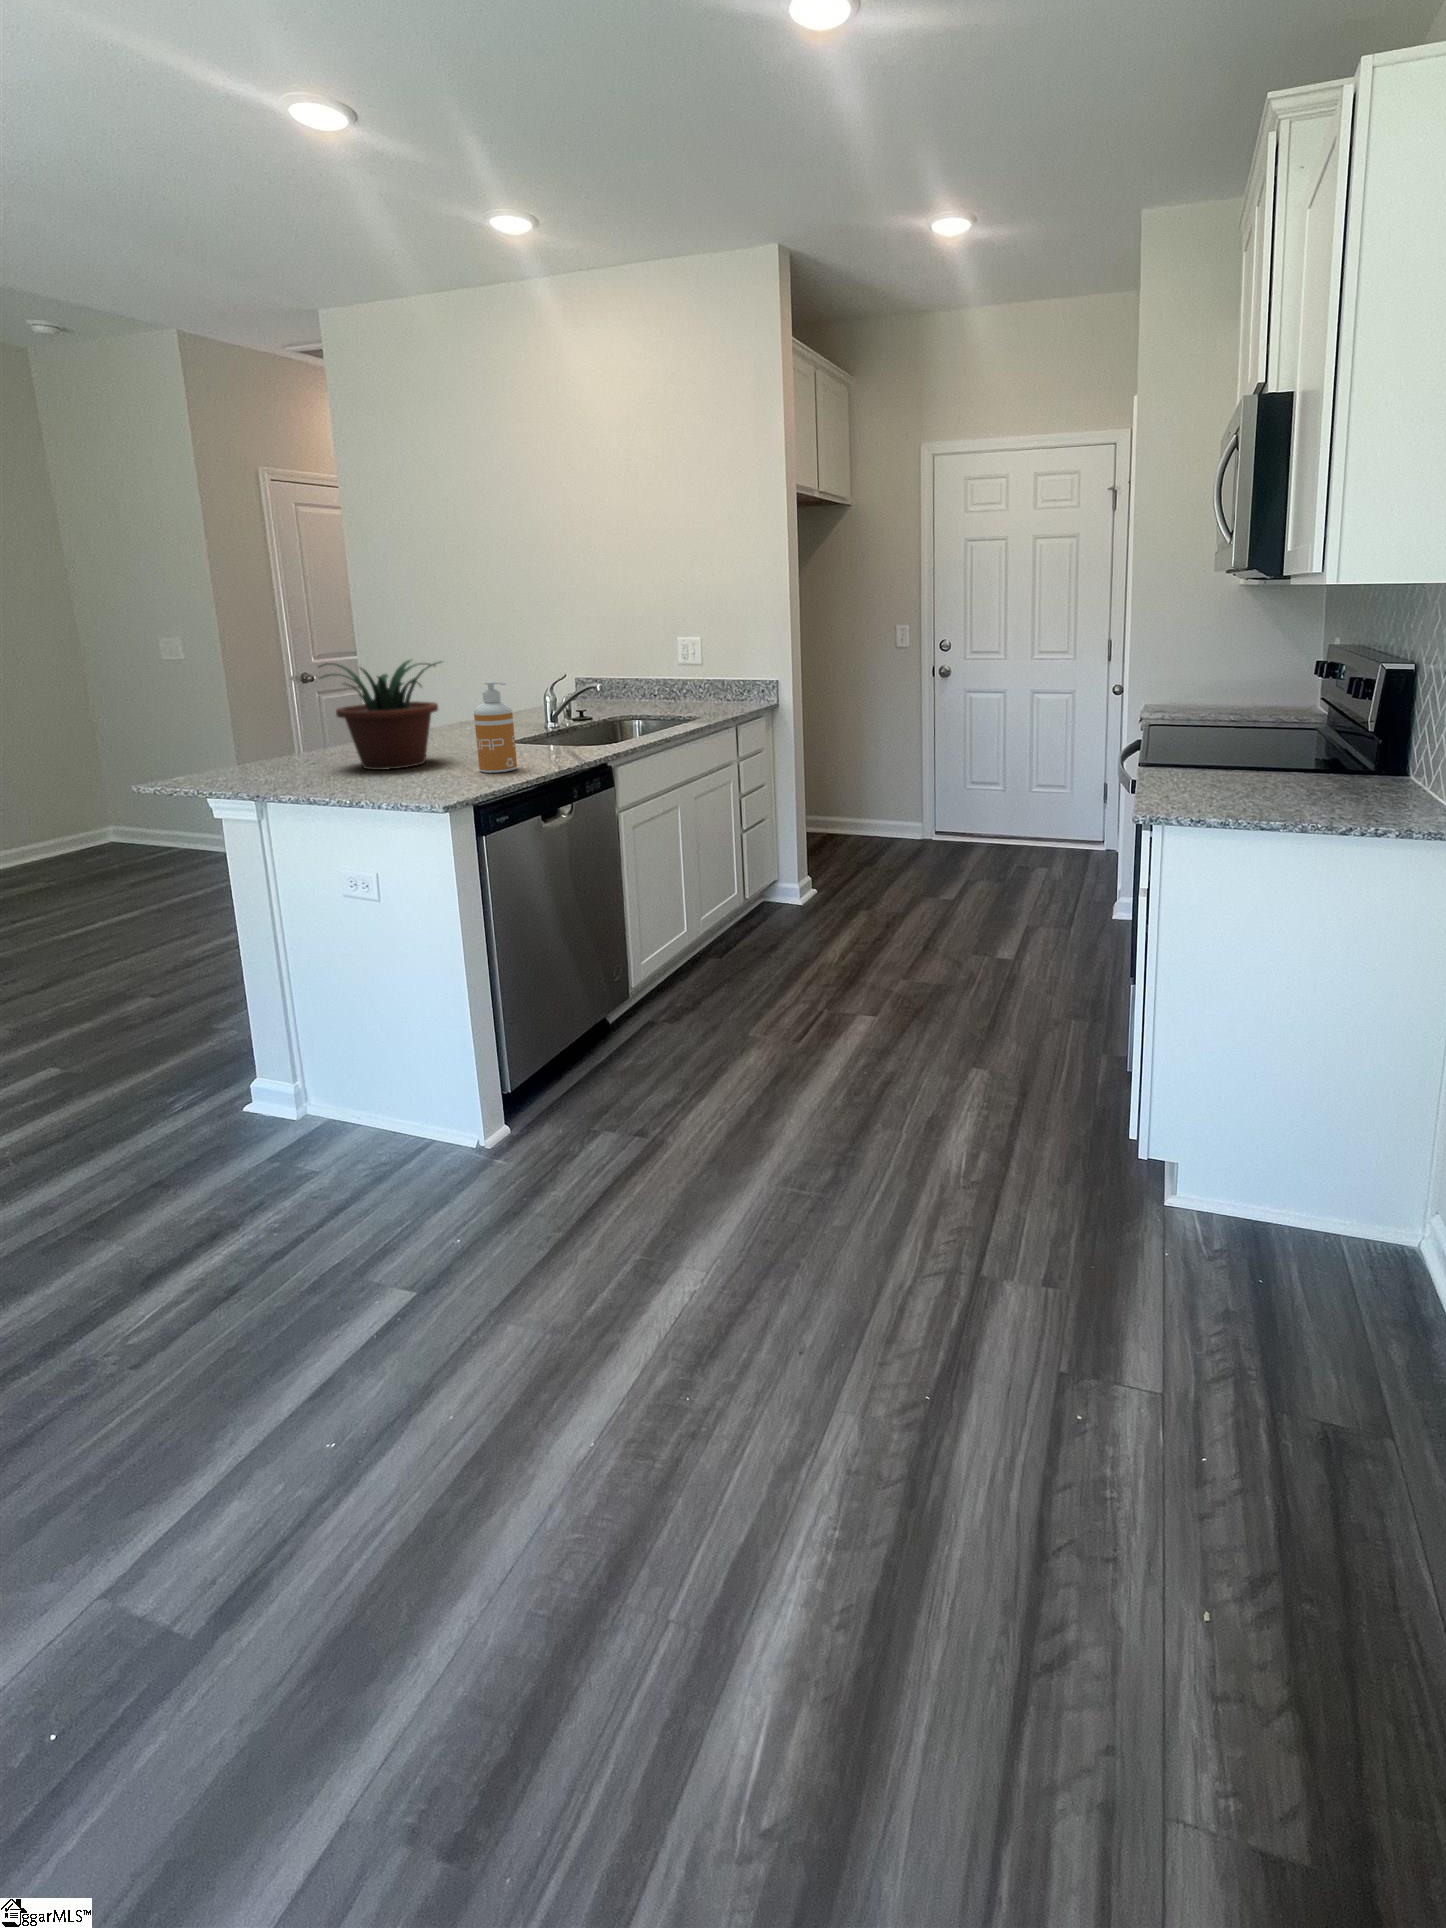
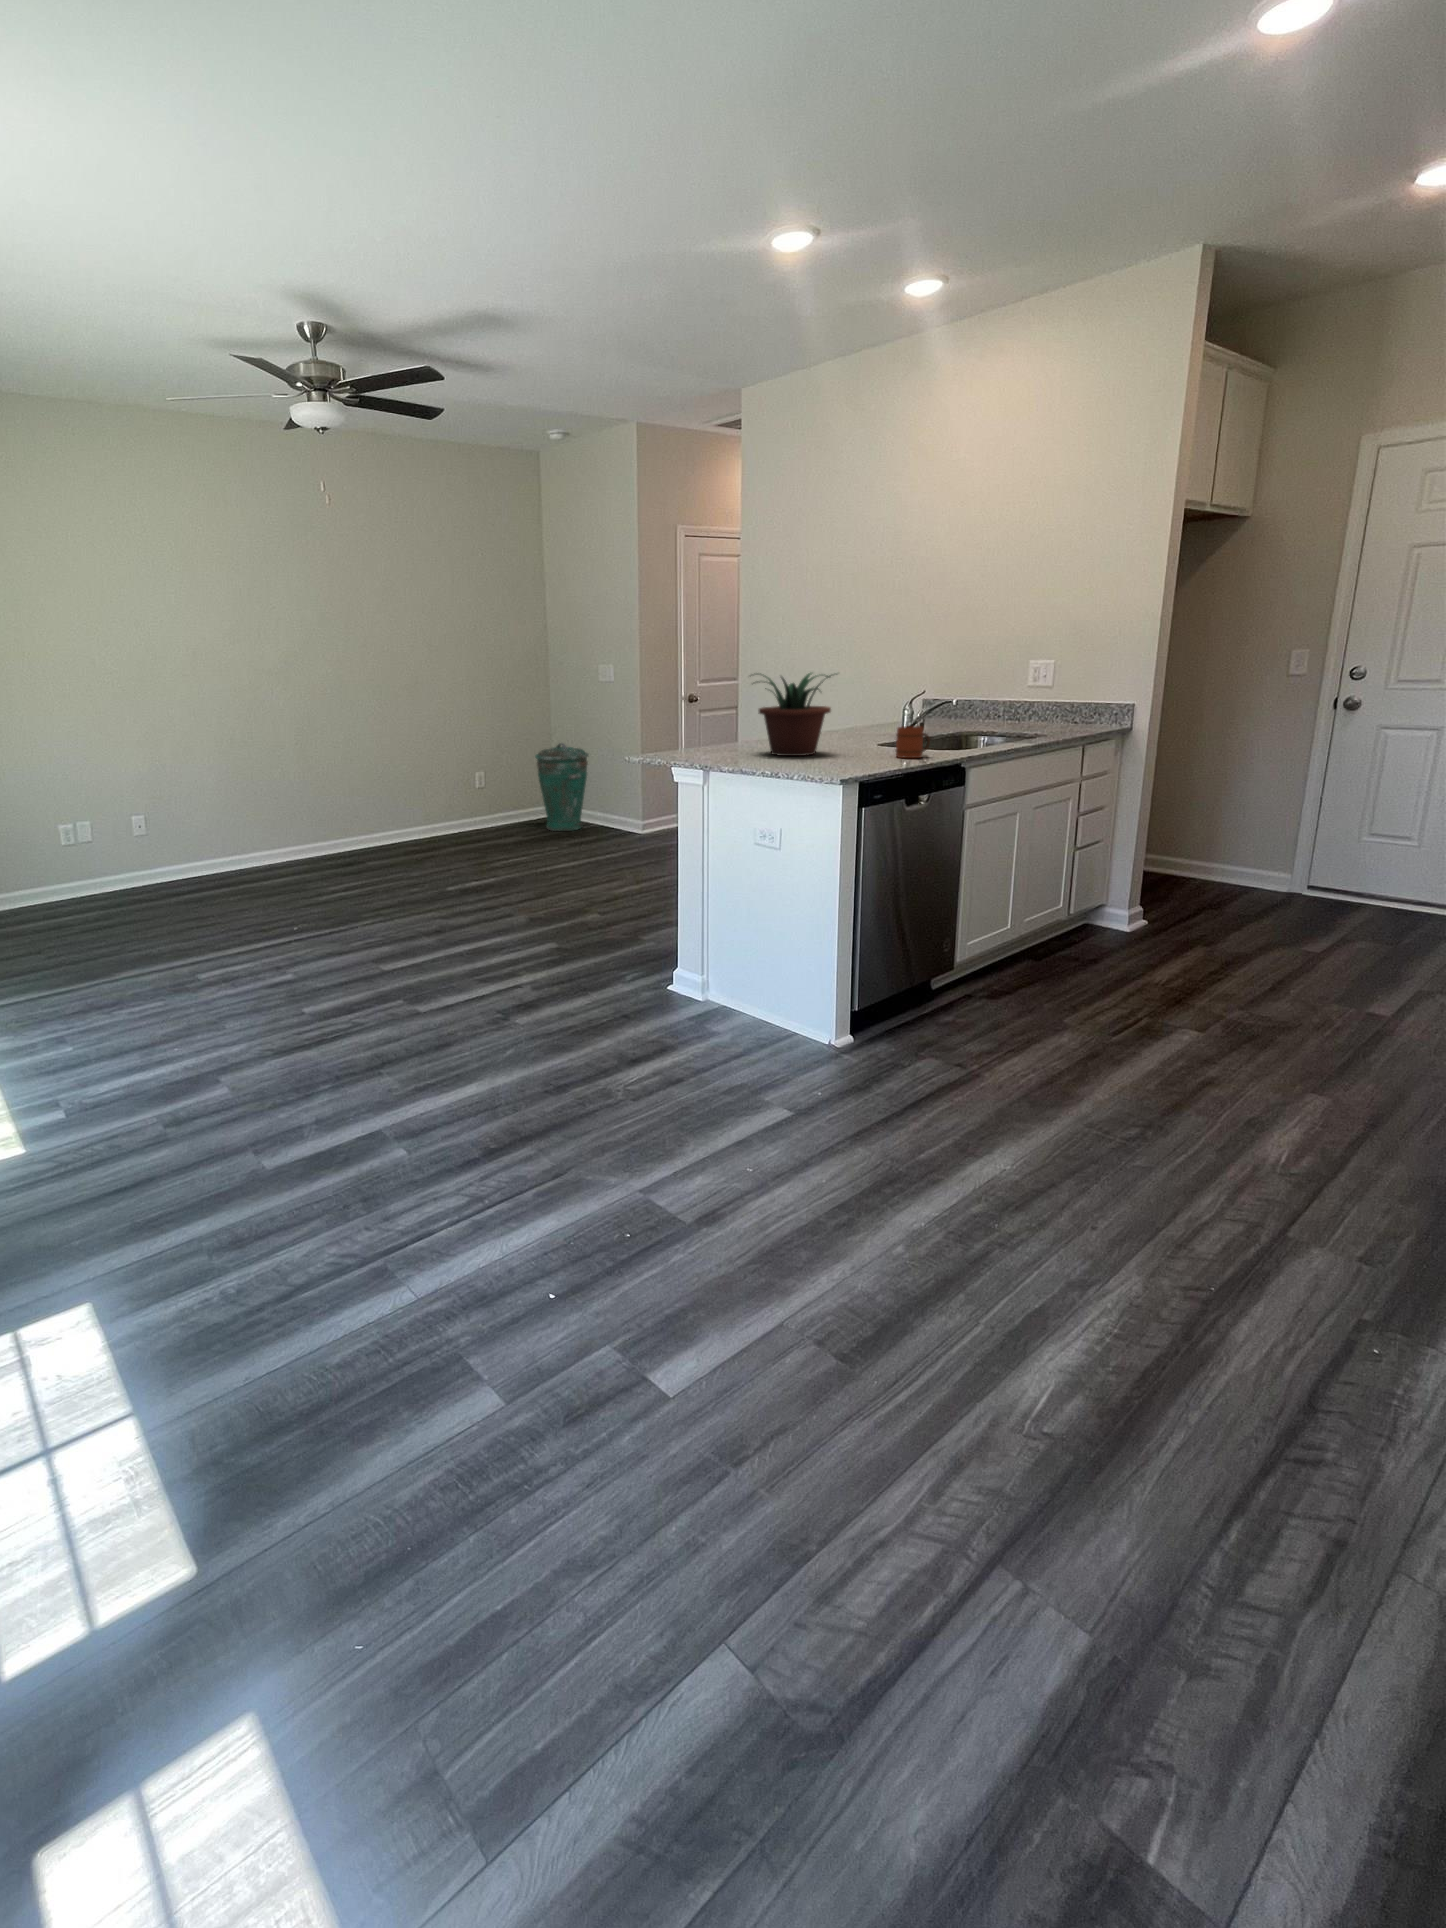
soap dispenser: present [474,681,517,773] -> none [860,688,892,762]
mug: none [524,723,567,762] -> present [896,726,930,758]
trash can: none [68,742,162,860] -> present [535,743,589,831]

